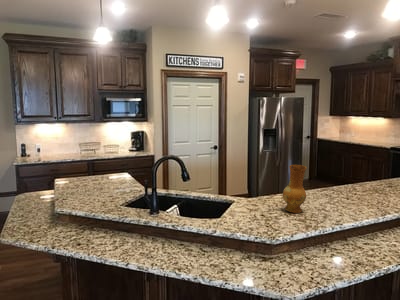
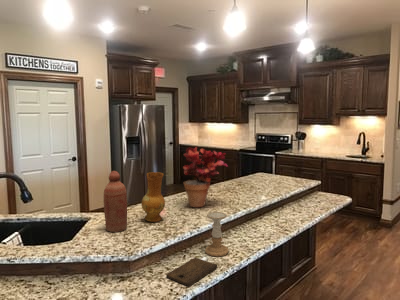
potted plant: none [326,142,378,205] -> present [183,148,227,207]
bottle: none [249,160,270,217] -> present [104,171,127,232]
candle holder: none [347,210,375,257] -> present [205,212,228,256]
cutting board: none [307,253,361,278] -> present [166,258,217,286]

